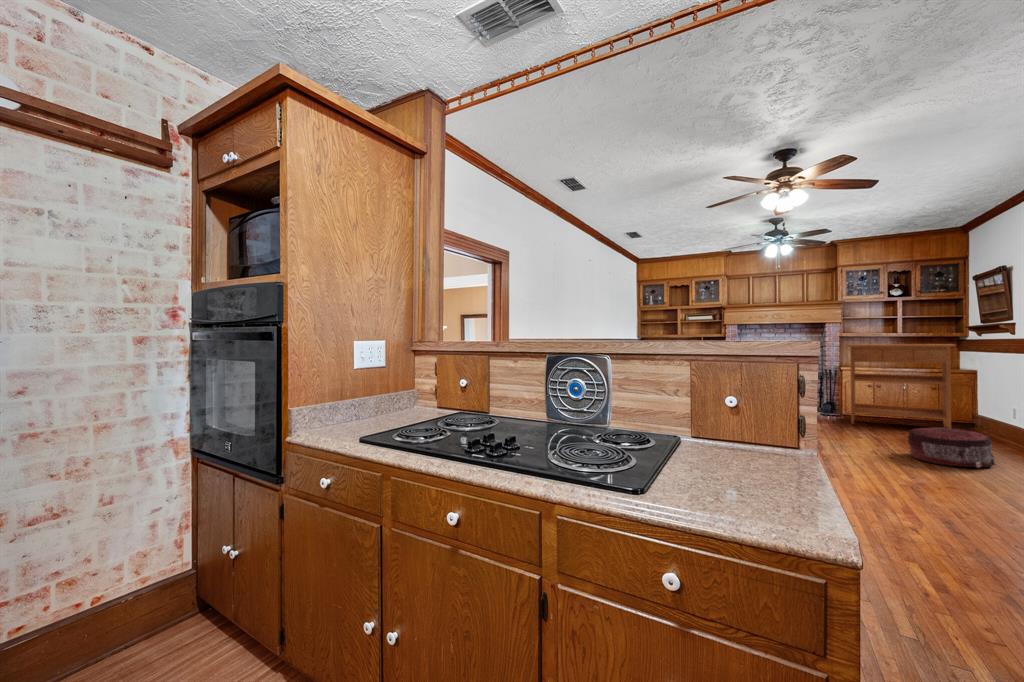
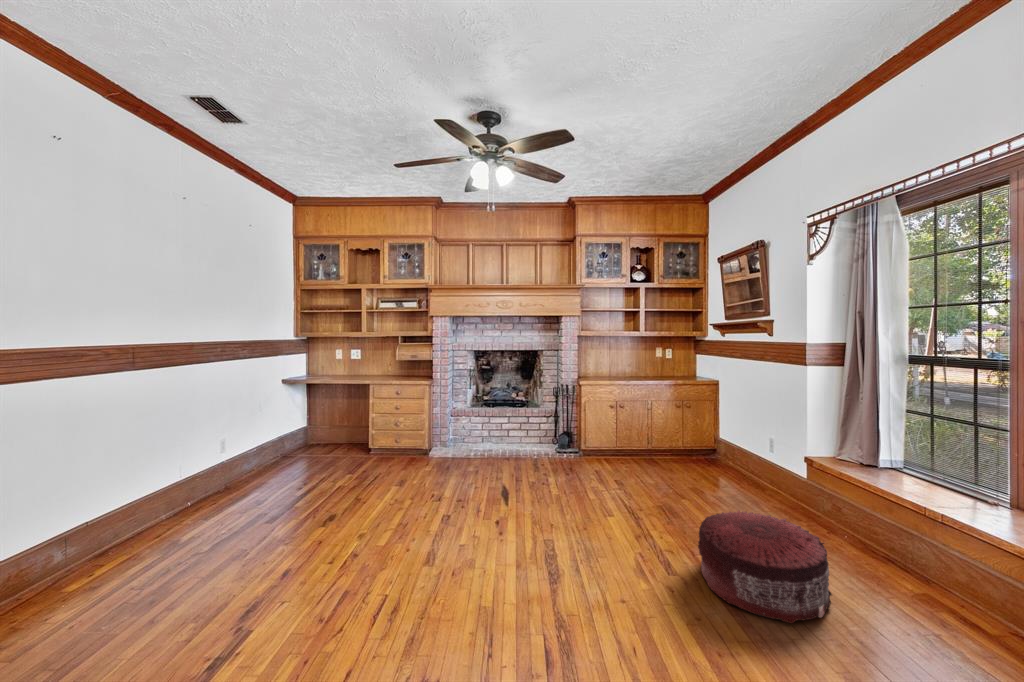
console table: present [846,344,956,429] -> none [587,348,714,473]

